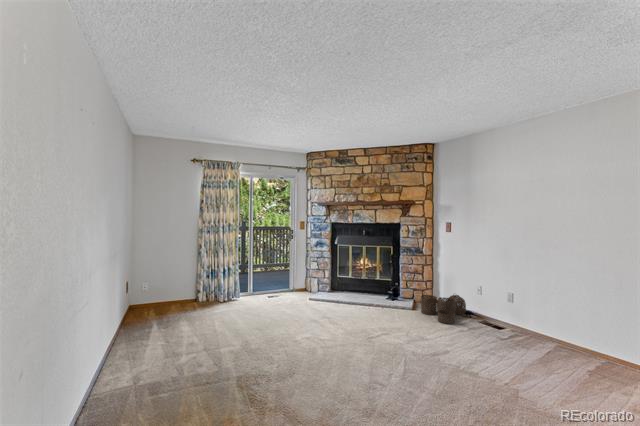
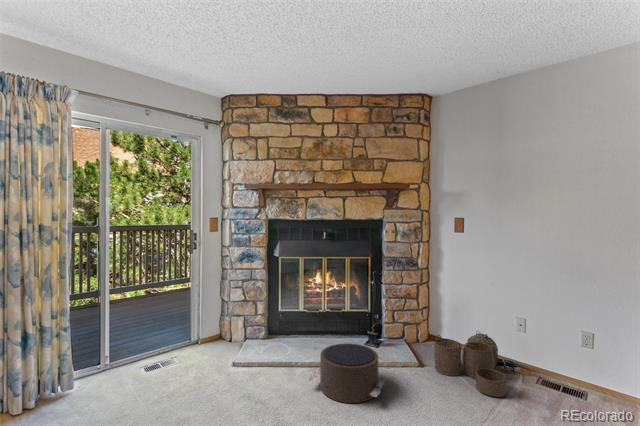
pouf: none [343,292,385,318] -> present [308,344,385,403]

